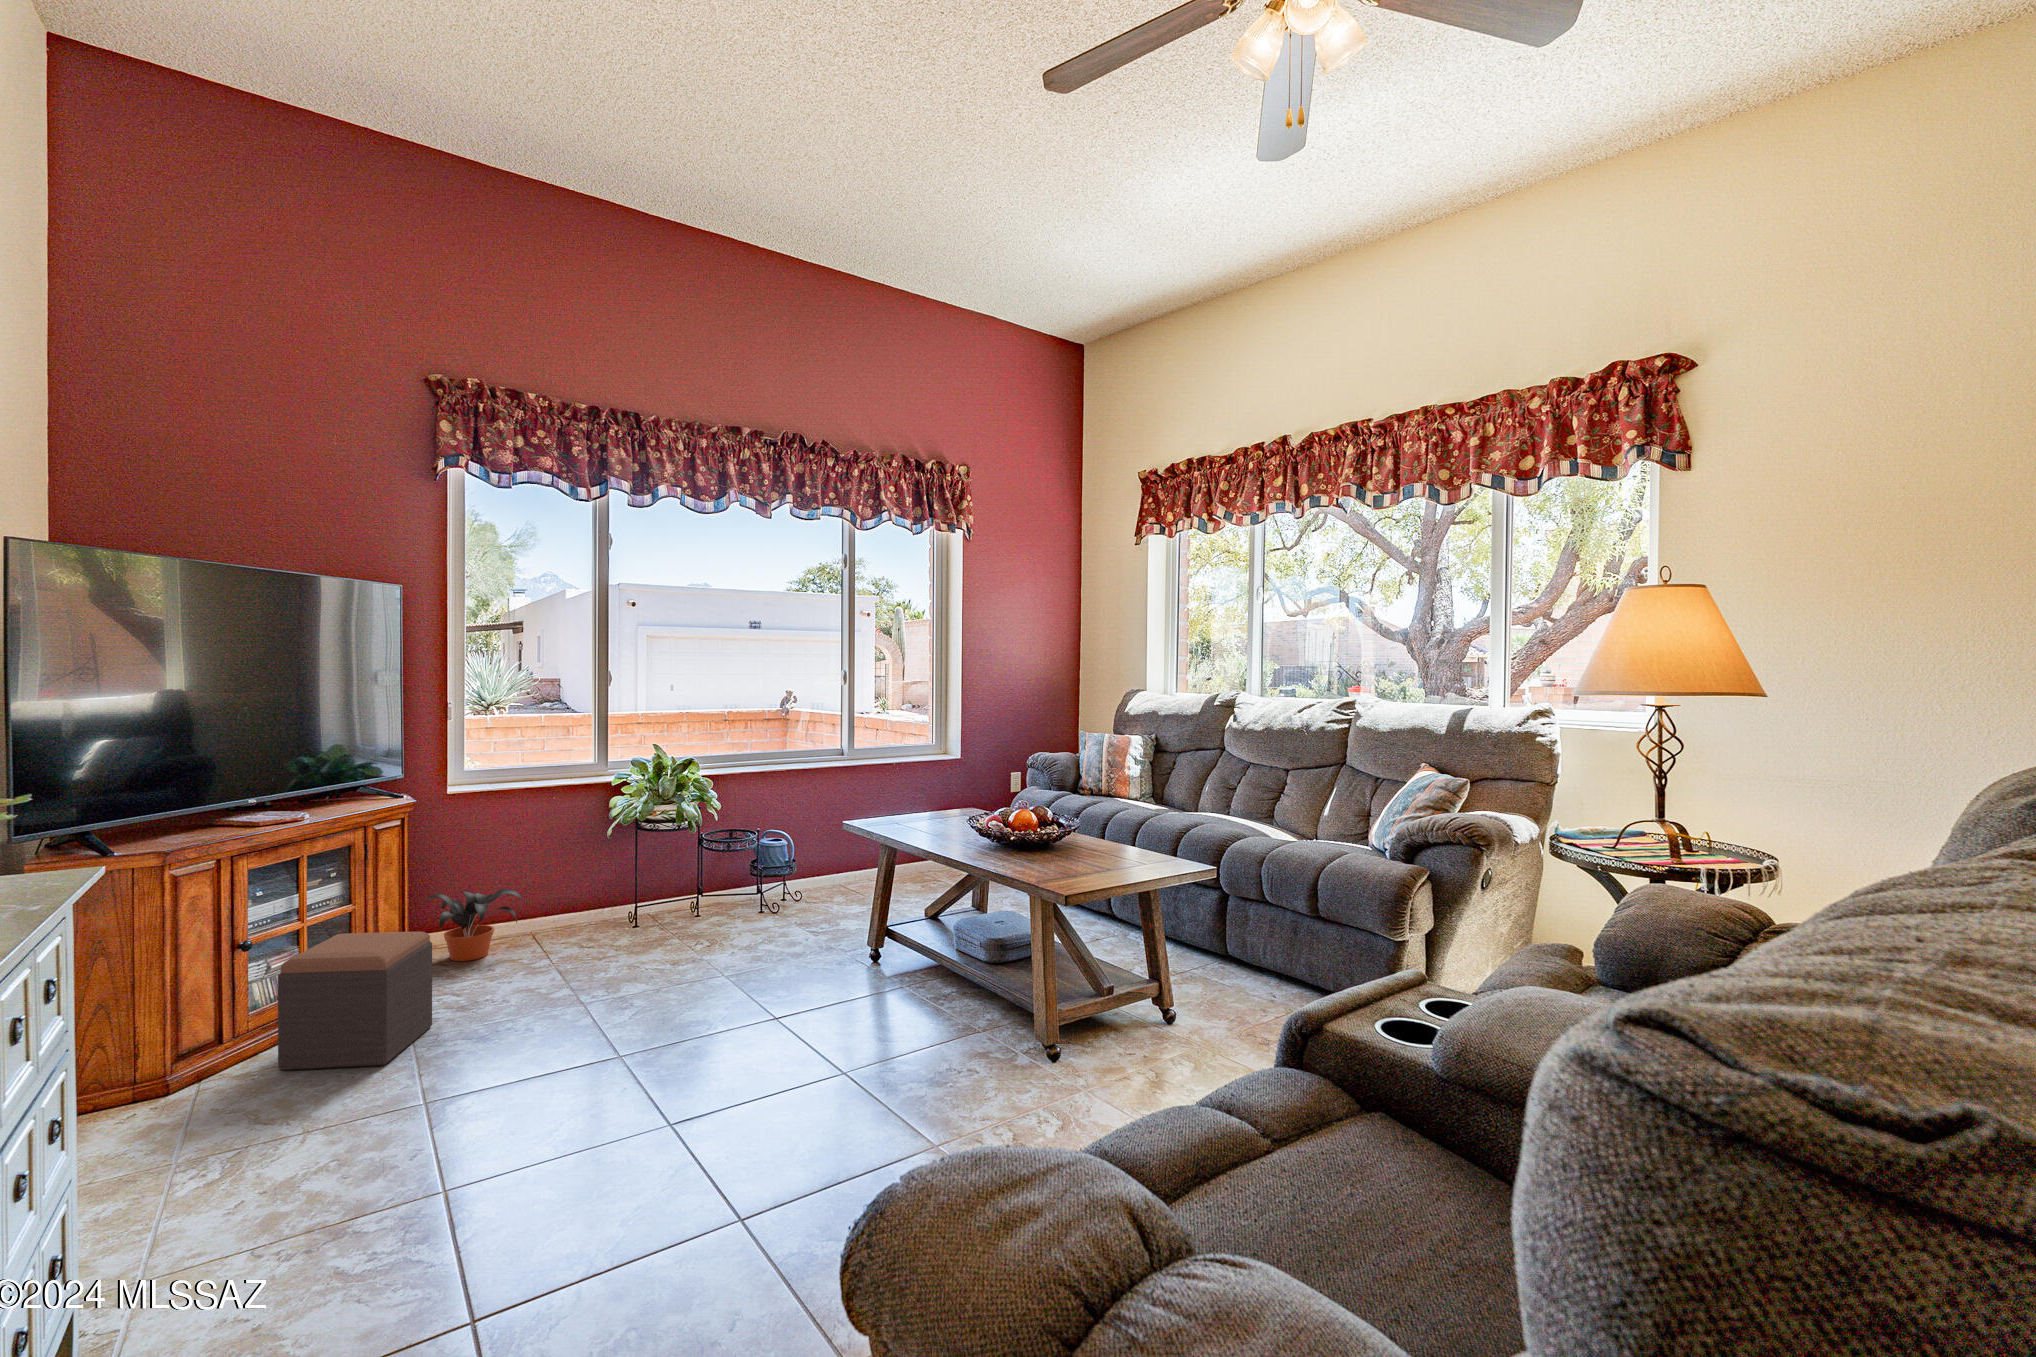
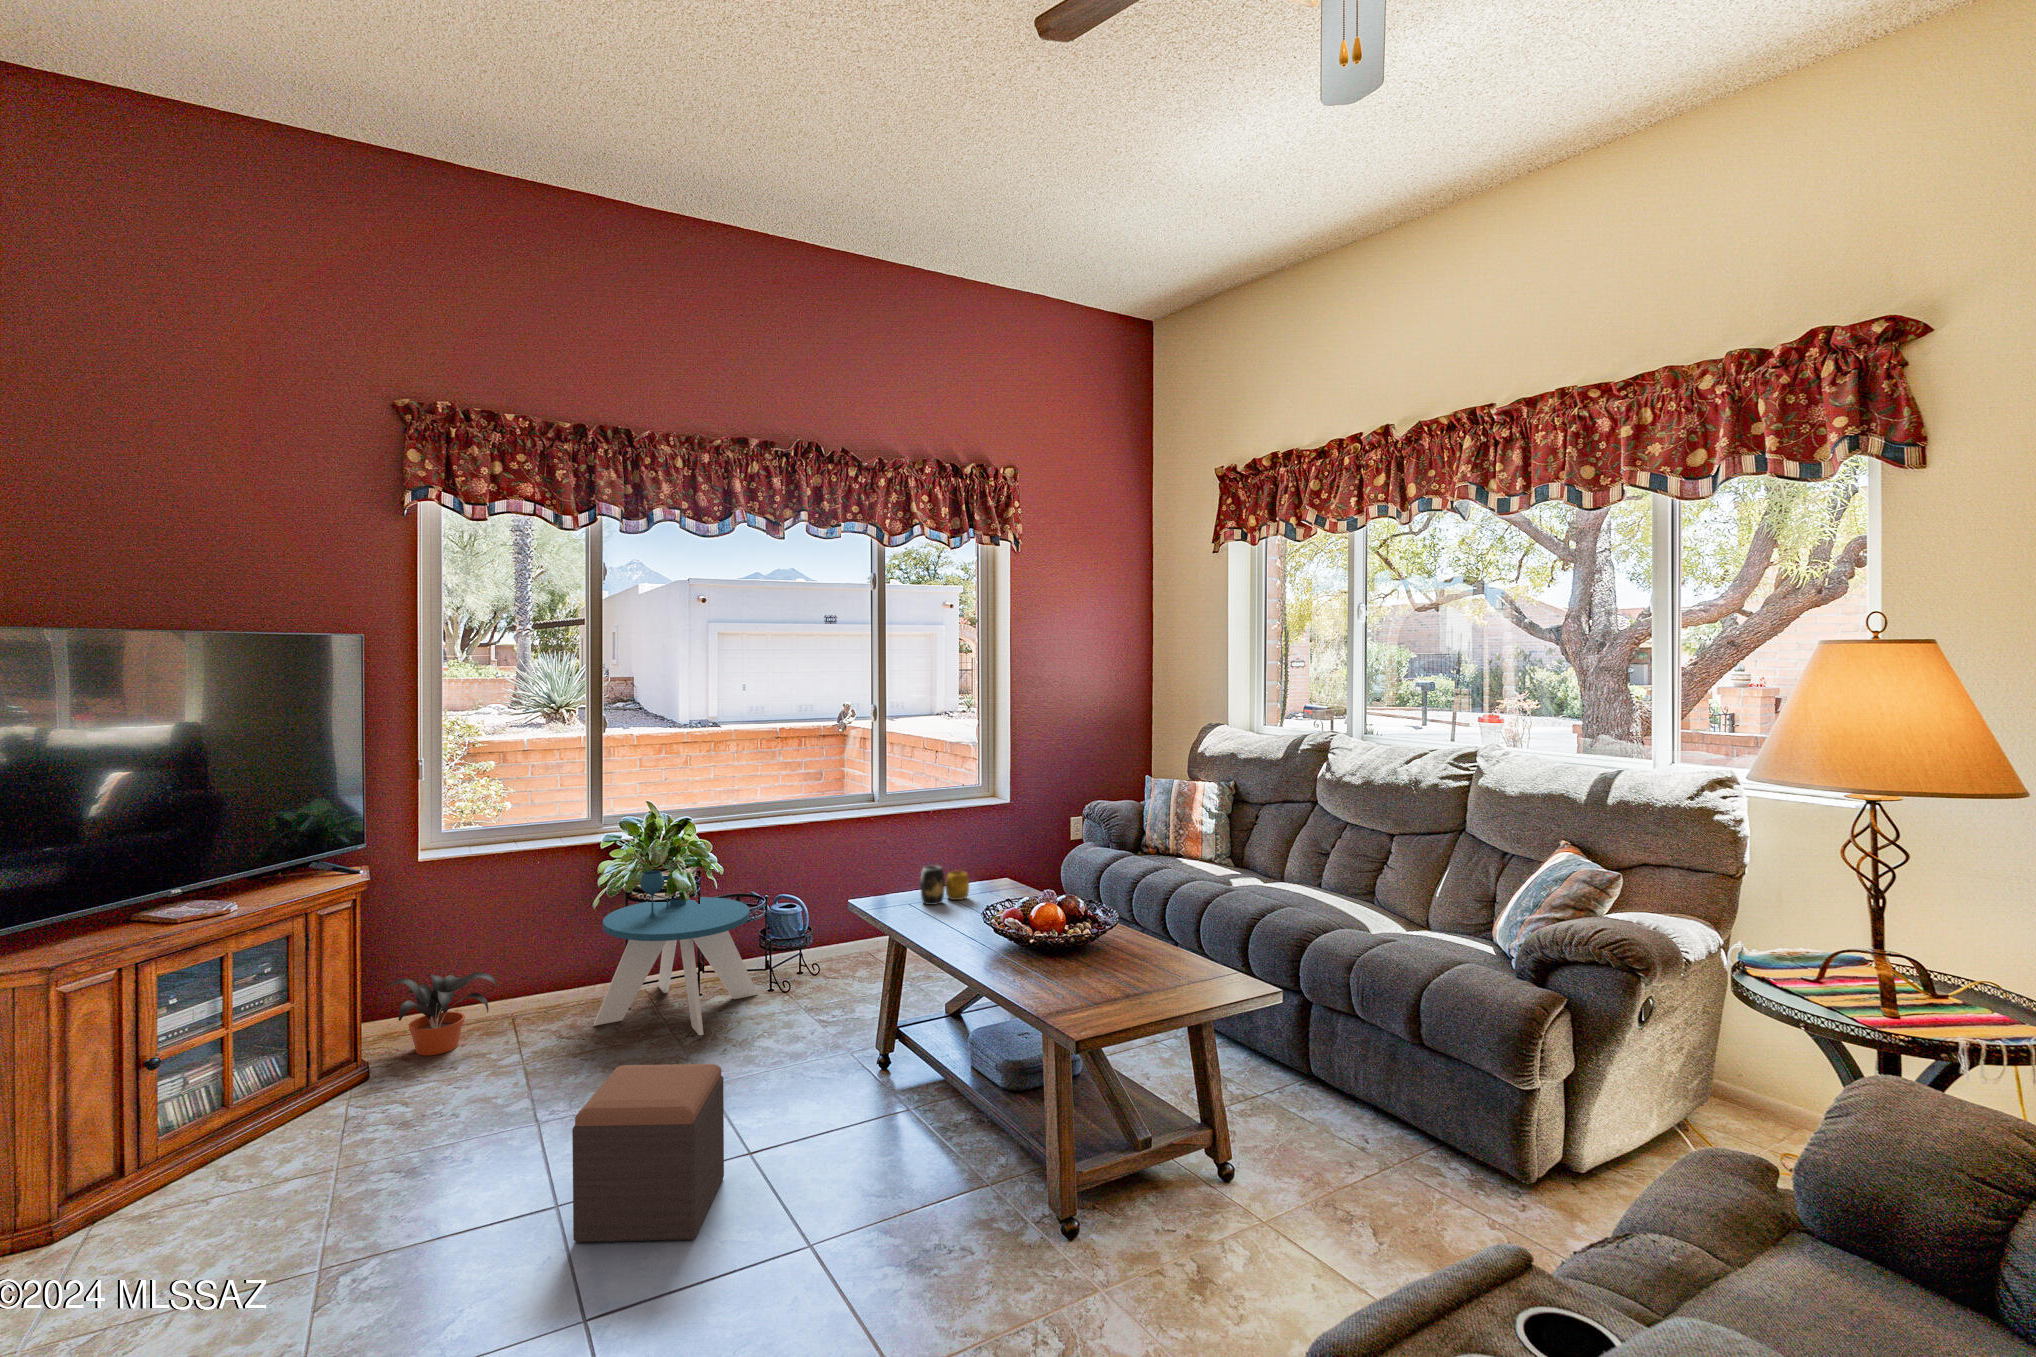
vase: none [907,789,947,821] -> present [920,865,969,905]
side table: none [609,802,752,942] -> present [594,871,758,1036]
footstool: present [278,931,432,1070] -> present [572,1064,724,1242]

